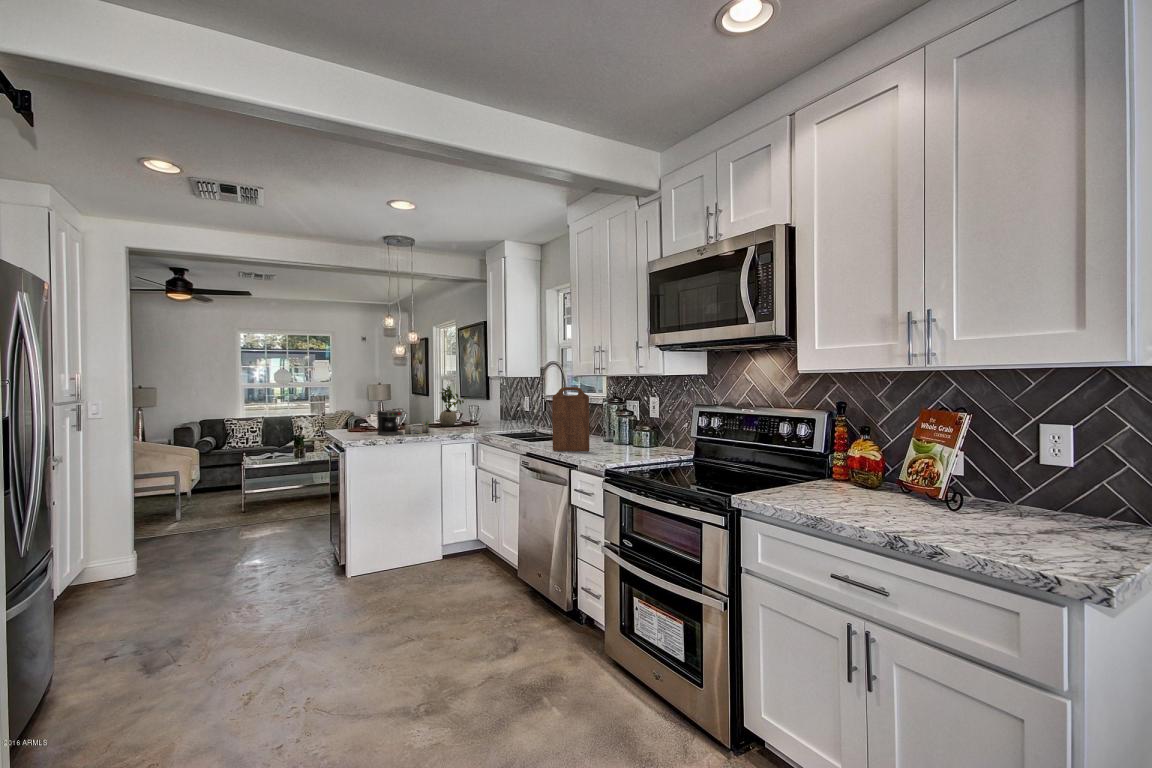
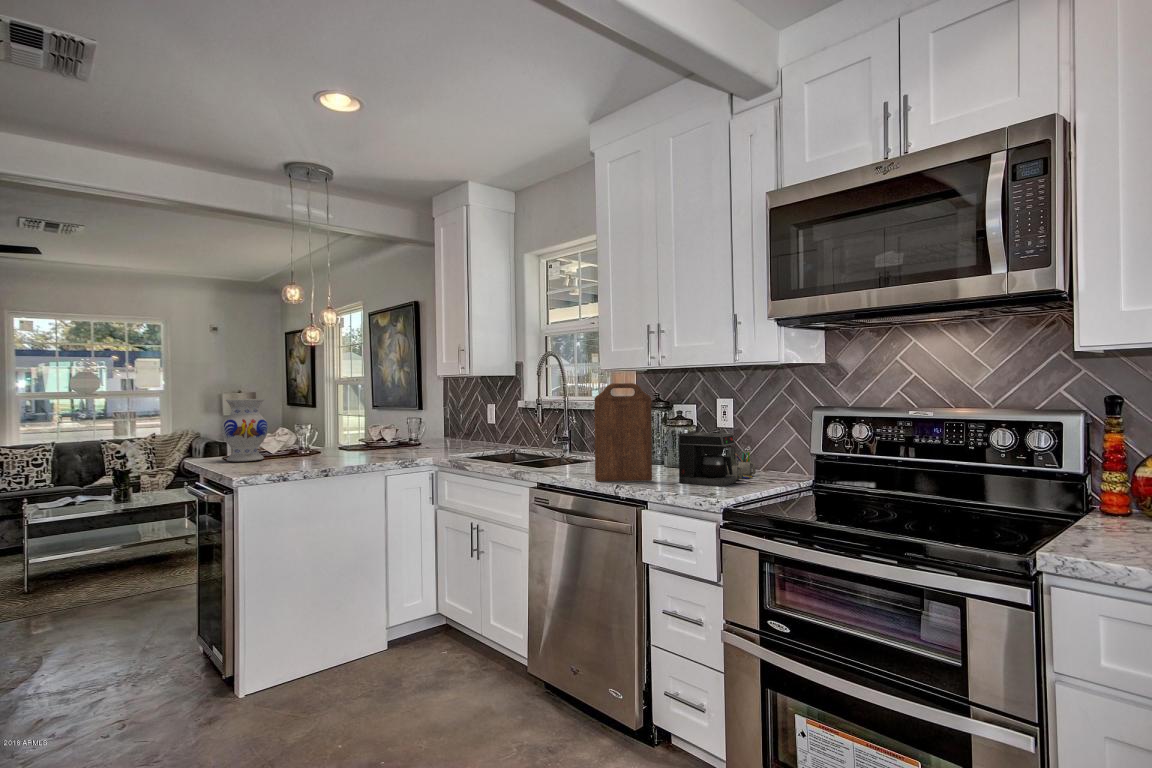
potted plant: present [440,386,467,427] -> none [362,390,404,450]
vase: none [344,393,374,433] -> present [221,399,269,462]
coffee maker: present [377,410,429,436] -> present [679,432,756,487]

